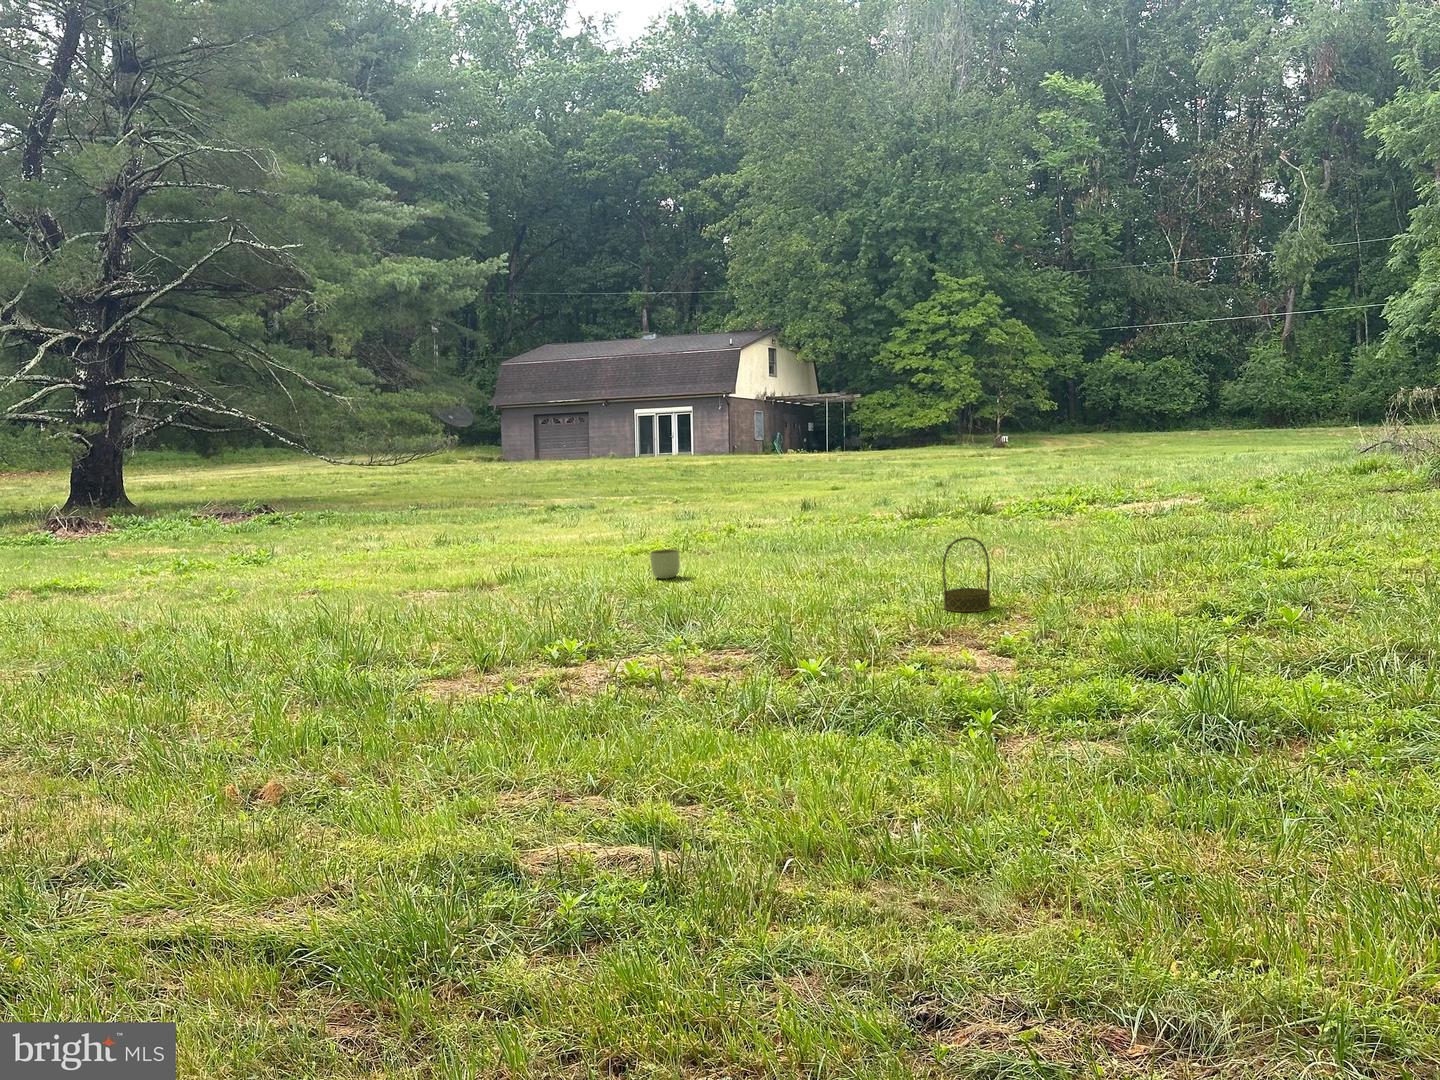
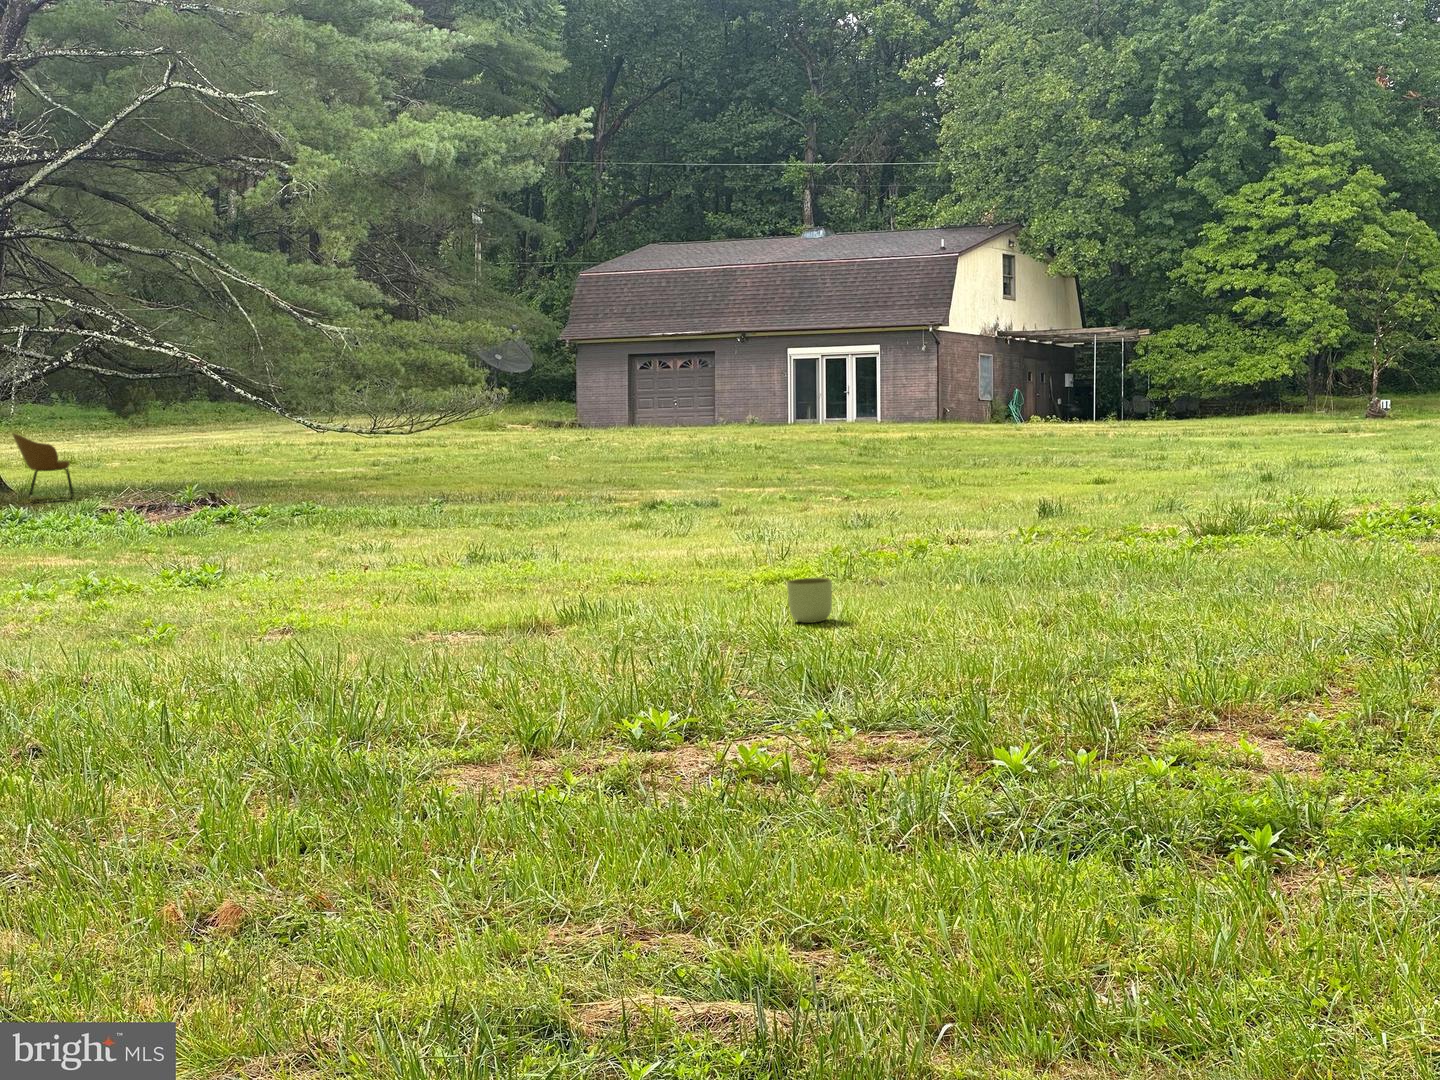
chair: none [121,462,165,509] -> present [13,433,74,504]
basket: present [943,537,990,612] -> none [1230,567,1306,683]

